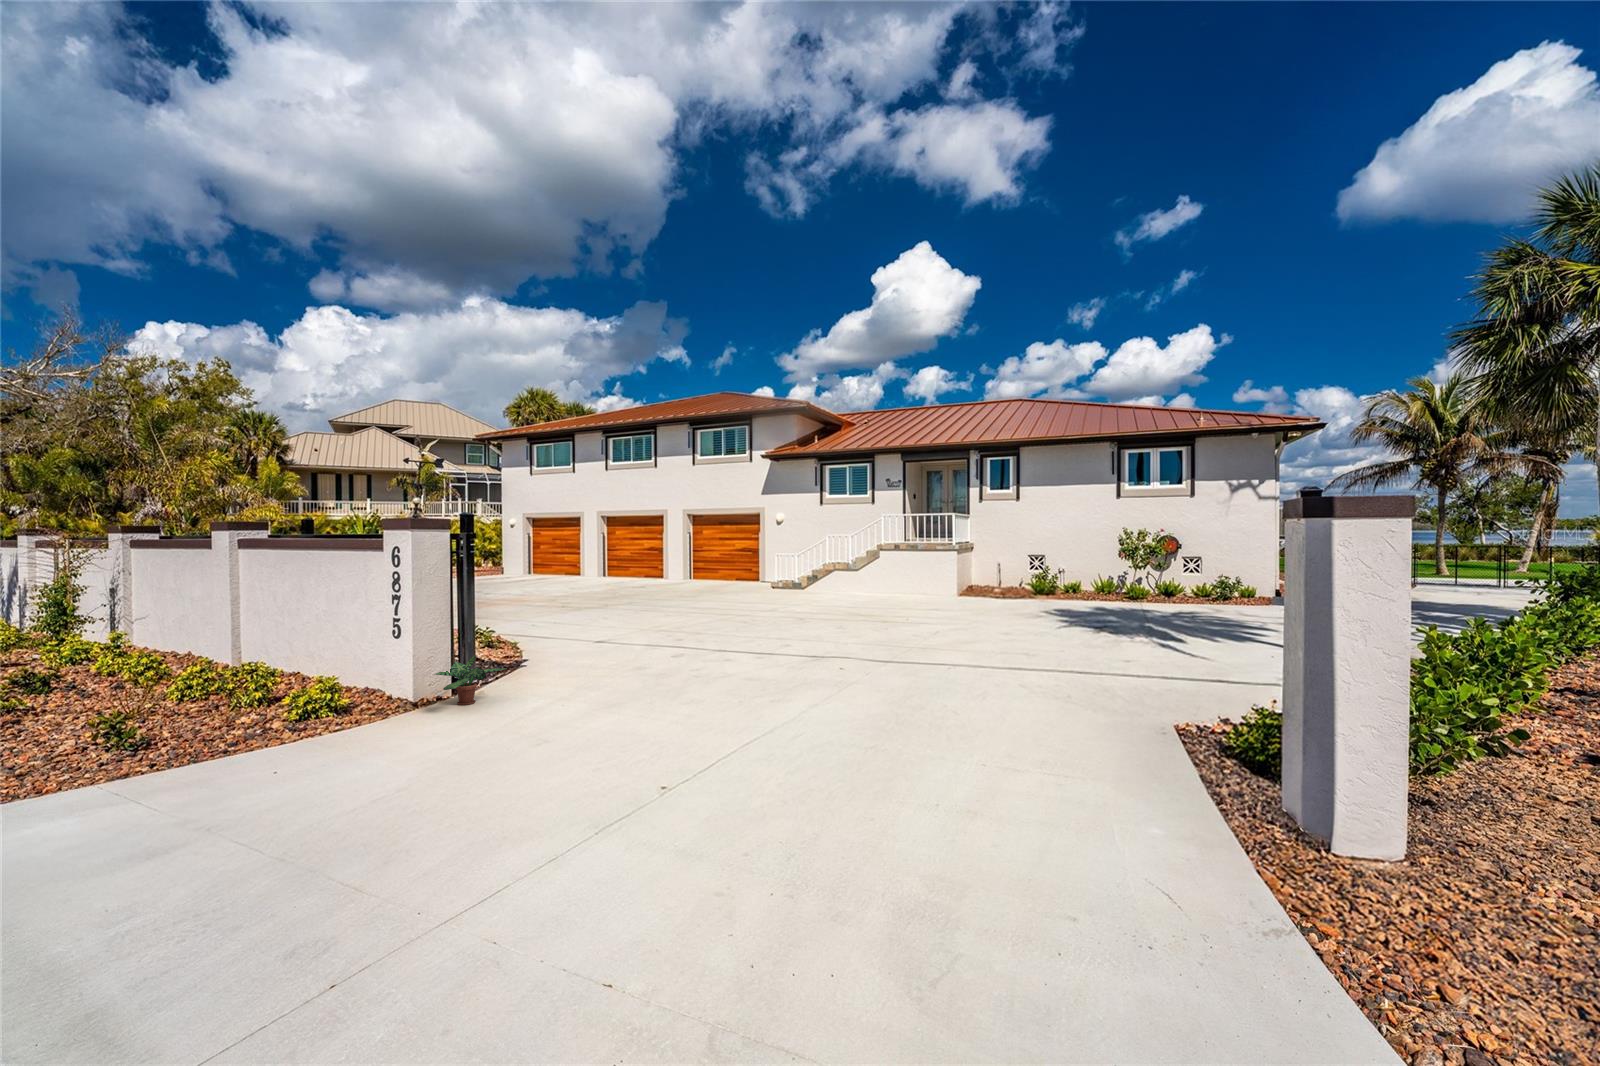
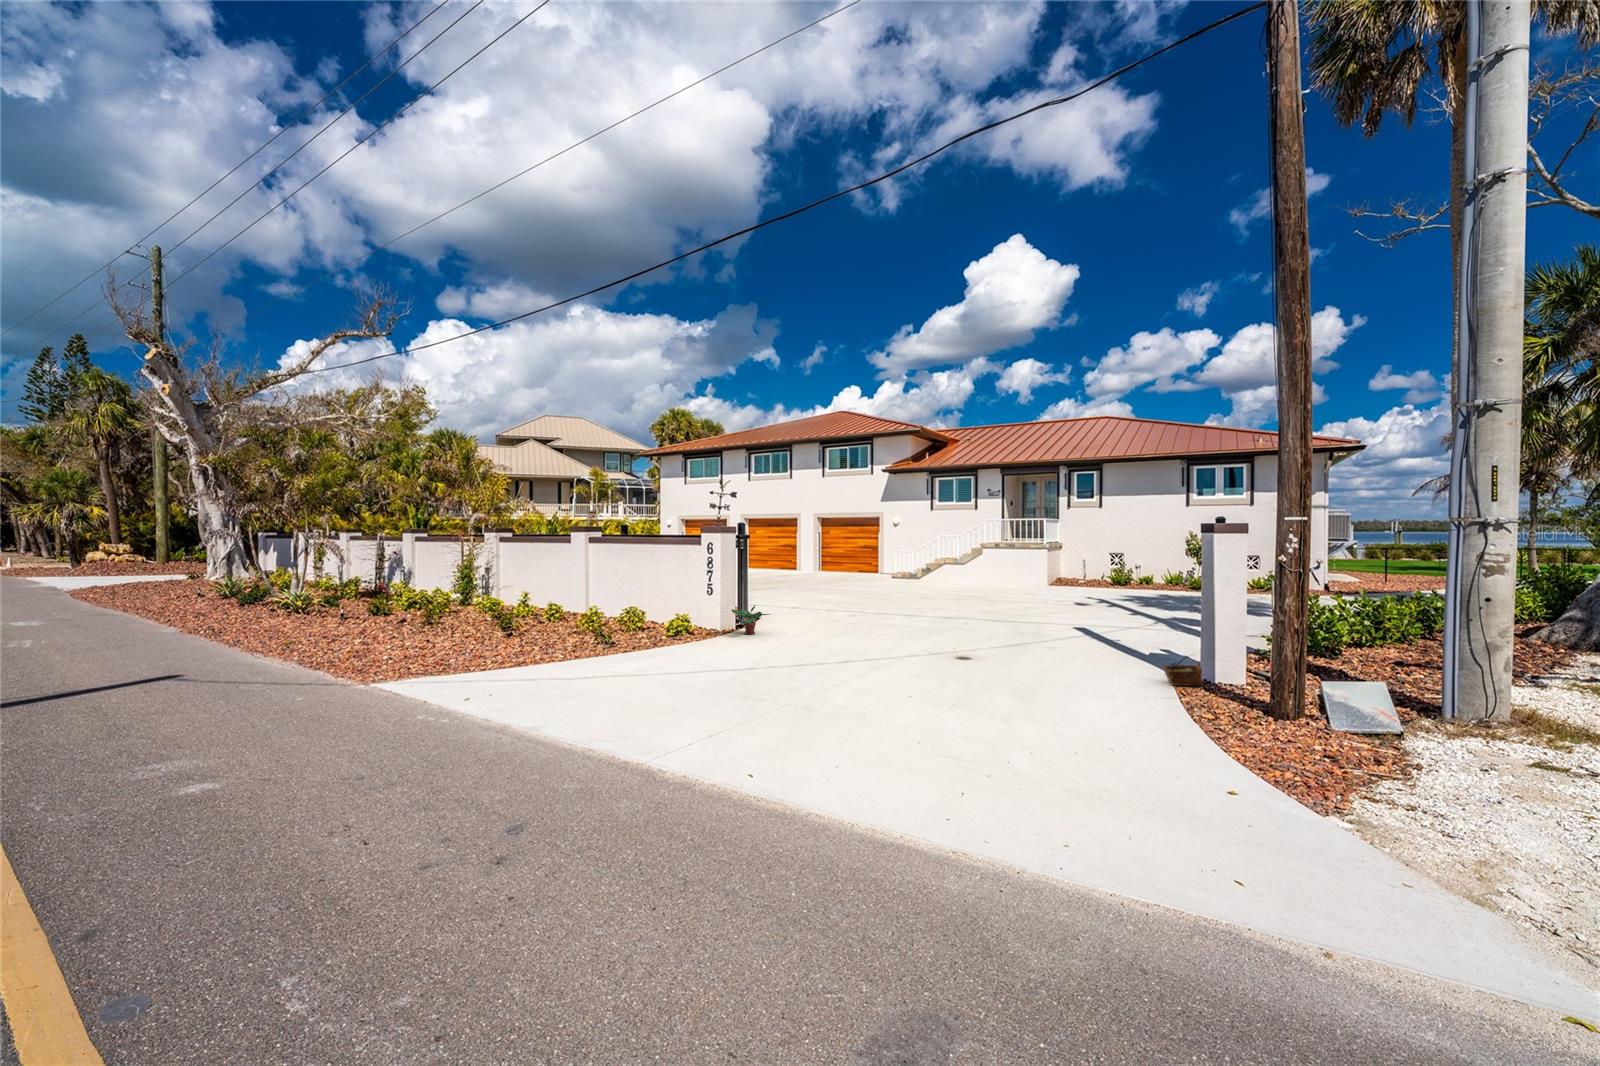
woven basket: none [1123,782,1198,835] -> present [1163,662,1202,686]

